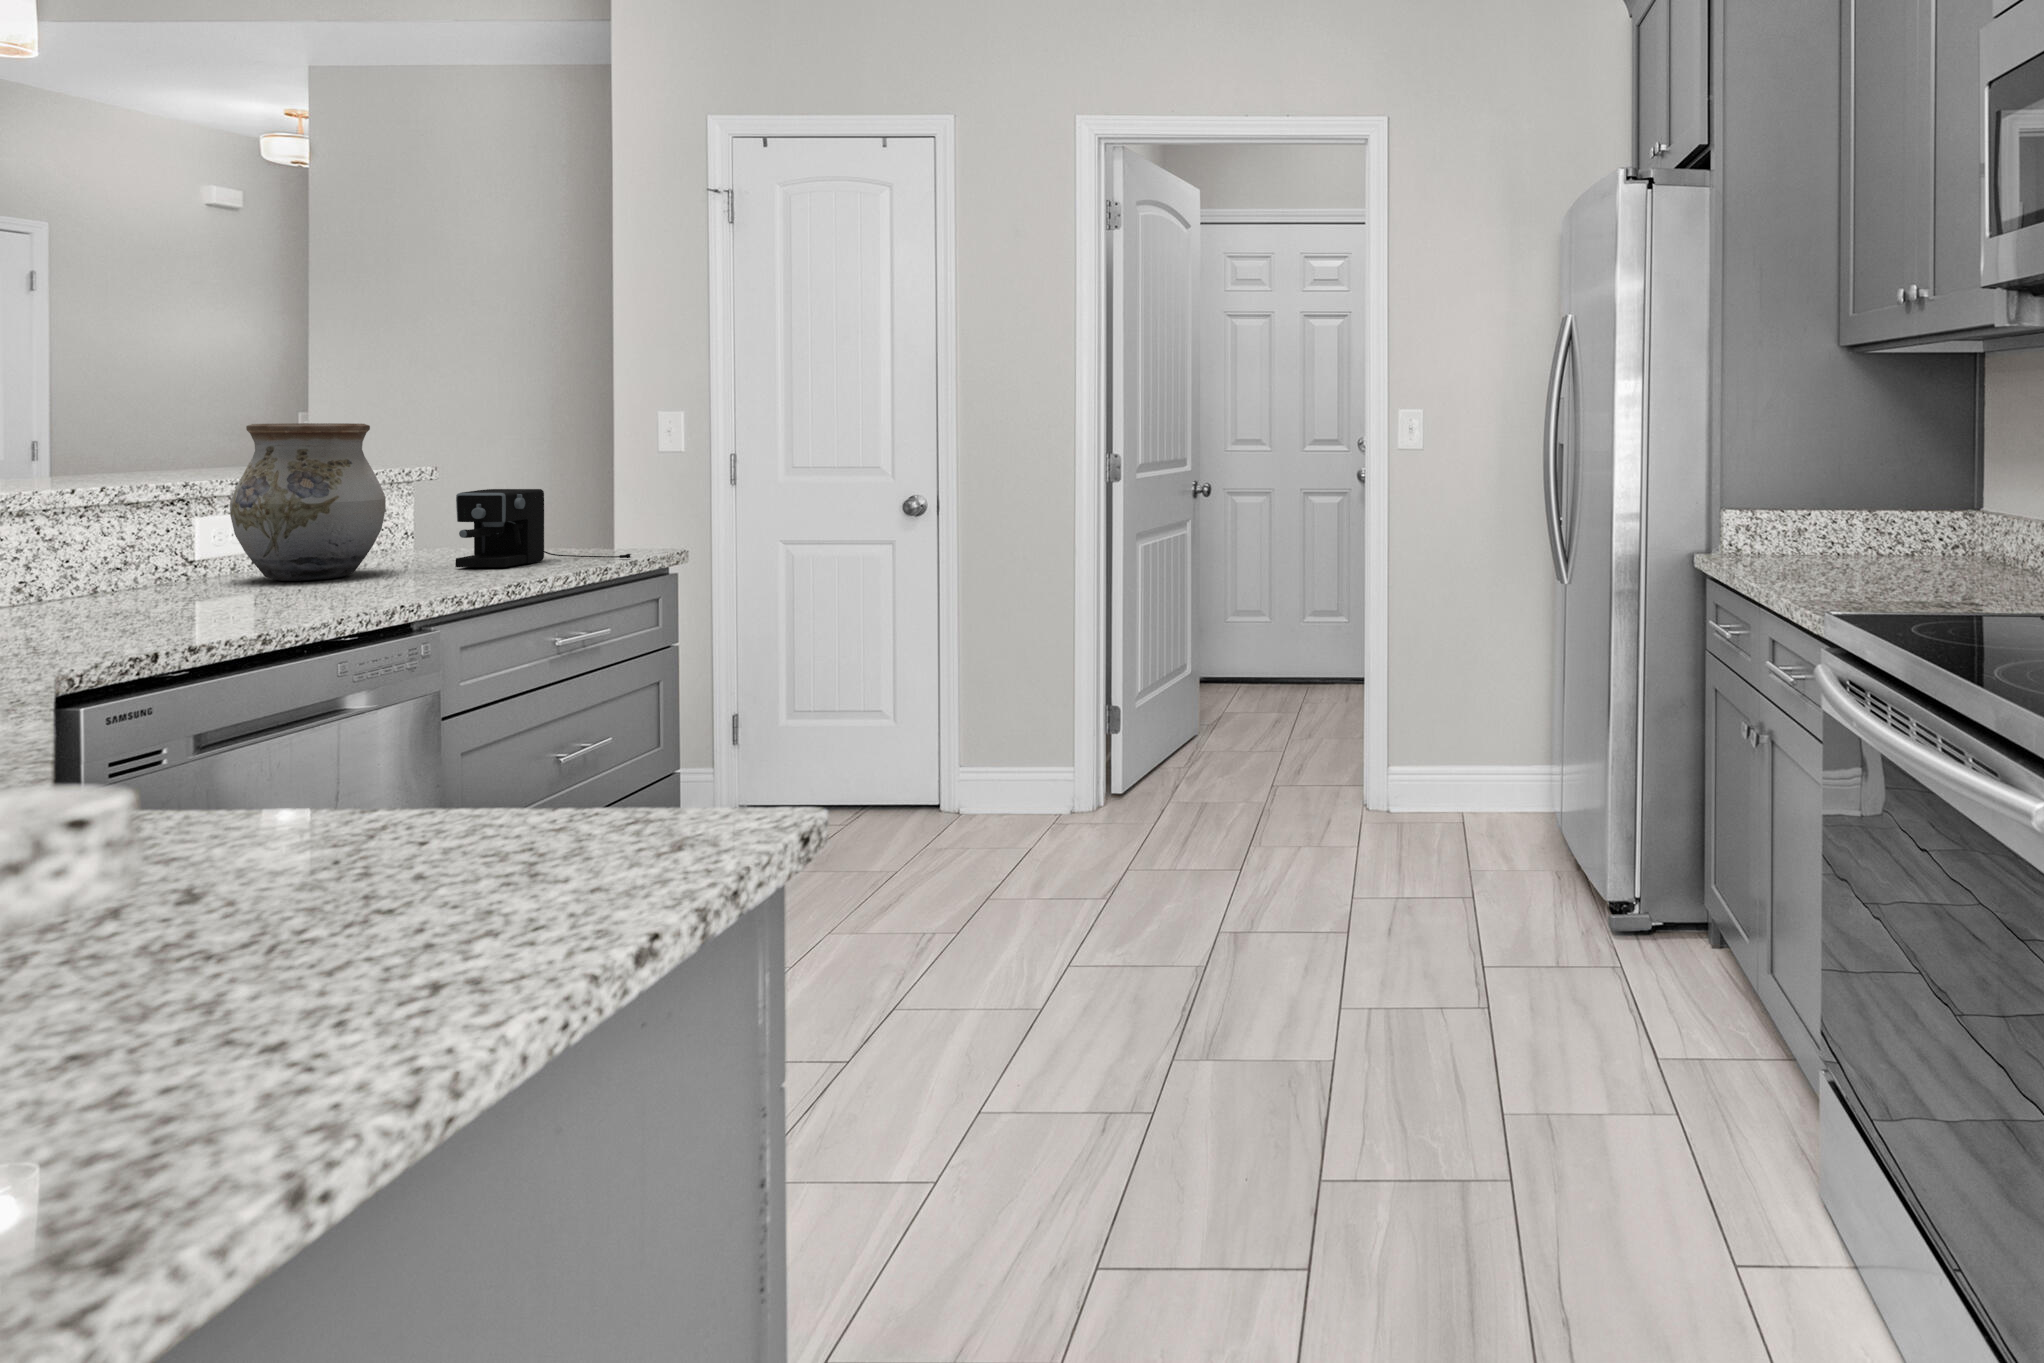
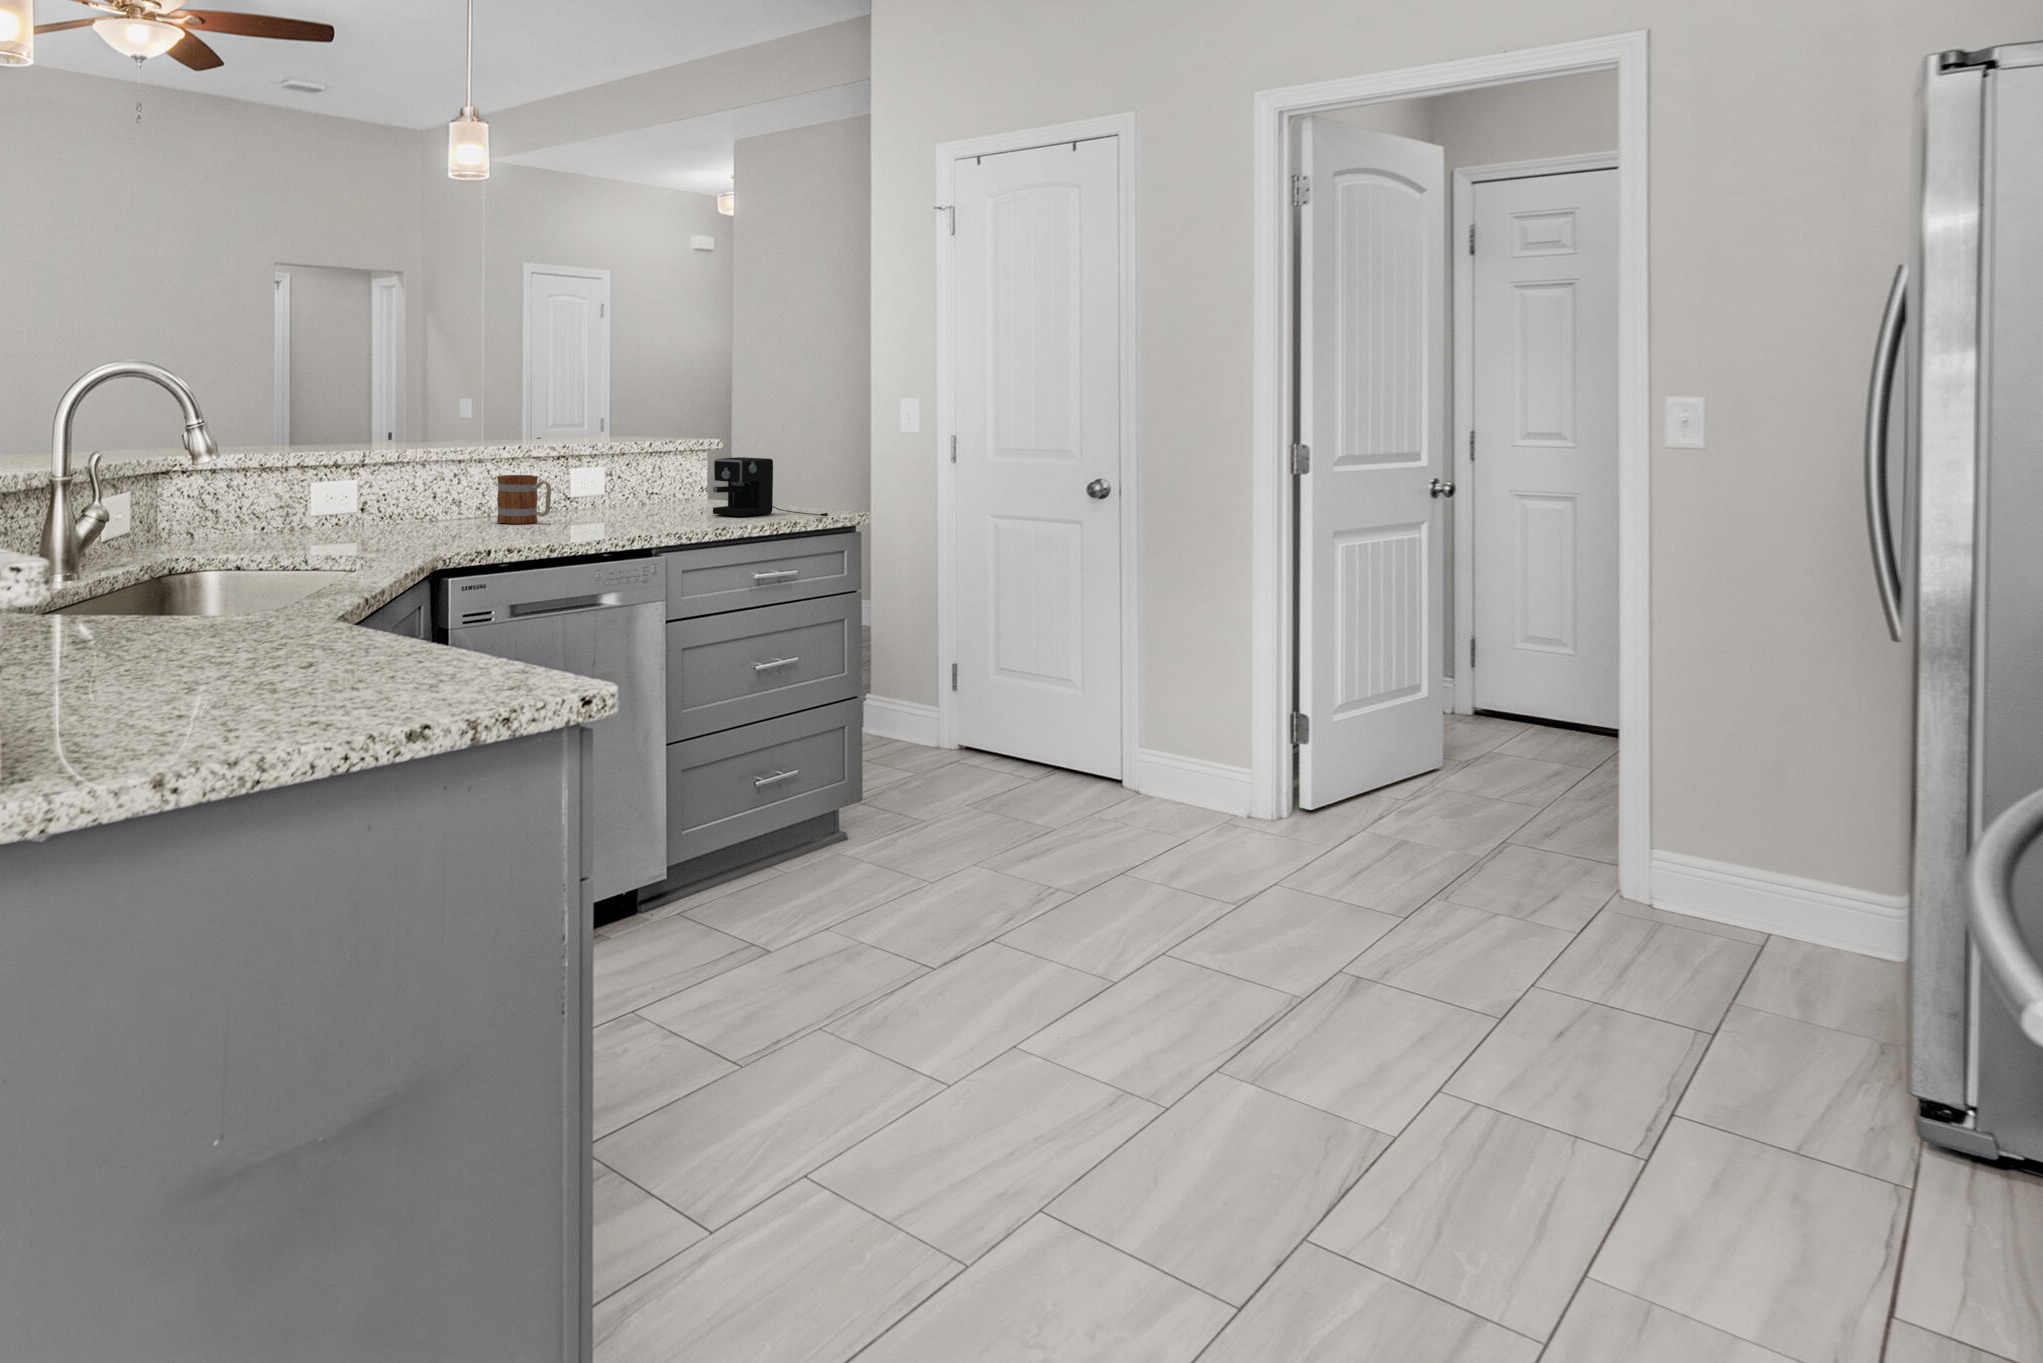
vase: present [230,423,386,581] -> none [587,406,672,516]
mug: none [76,531,191,609] -> present [497,475,551,524]

